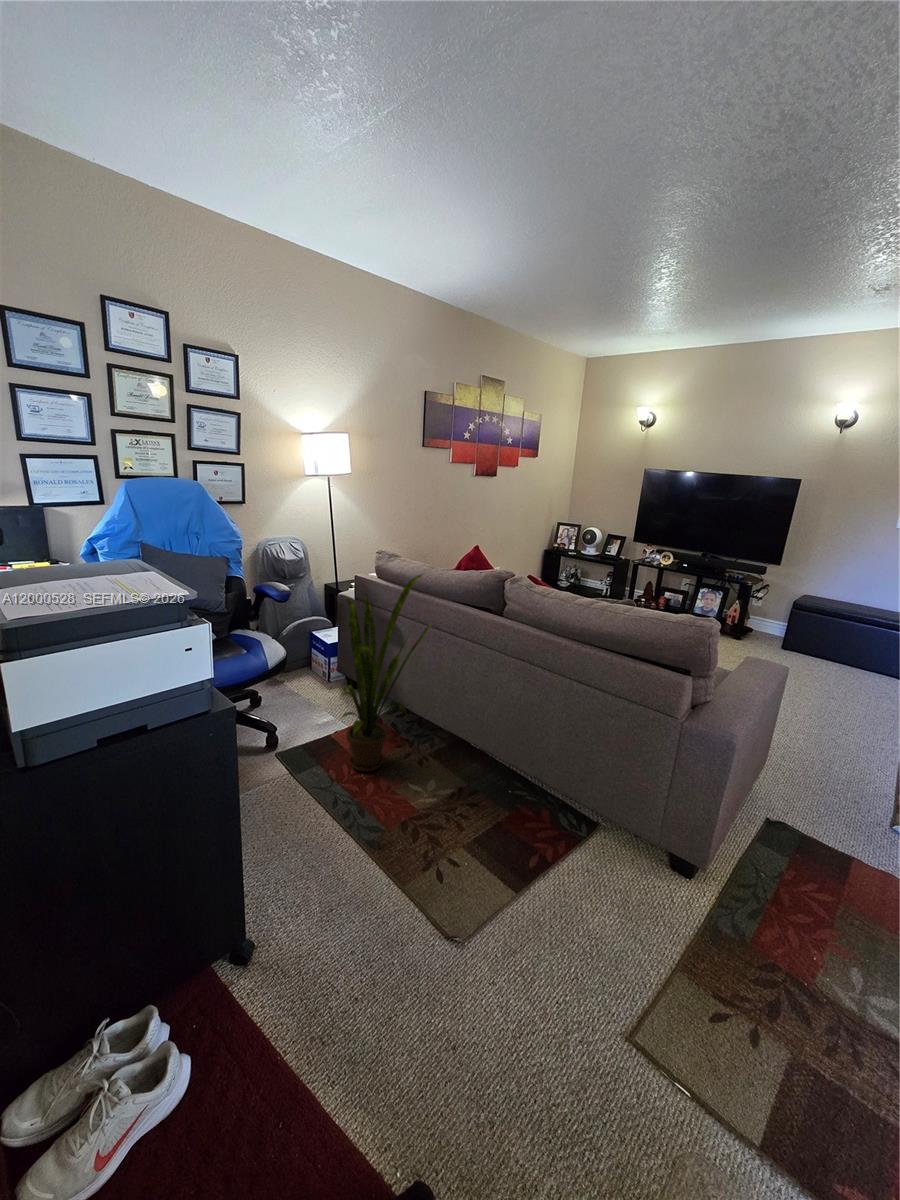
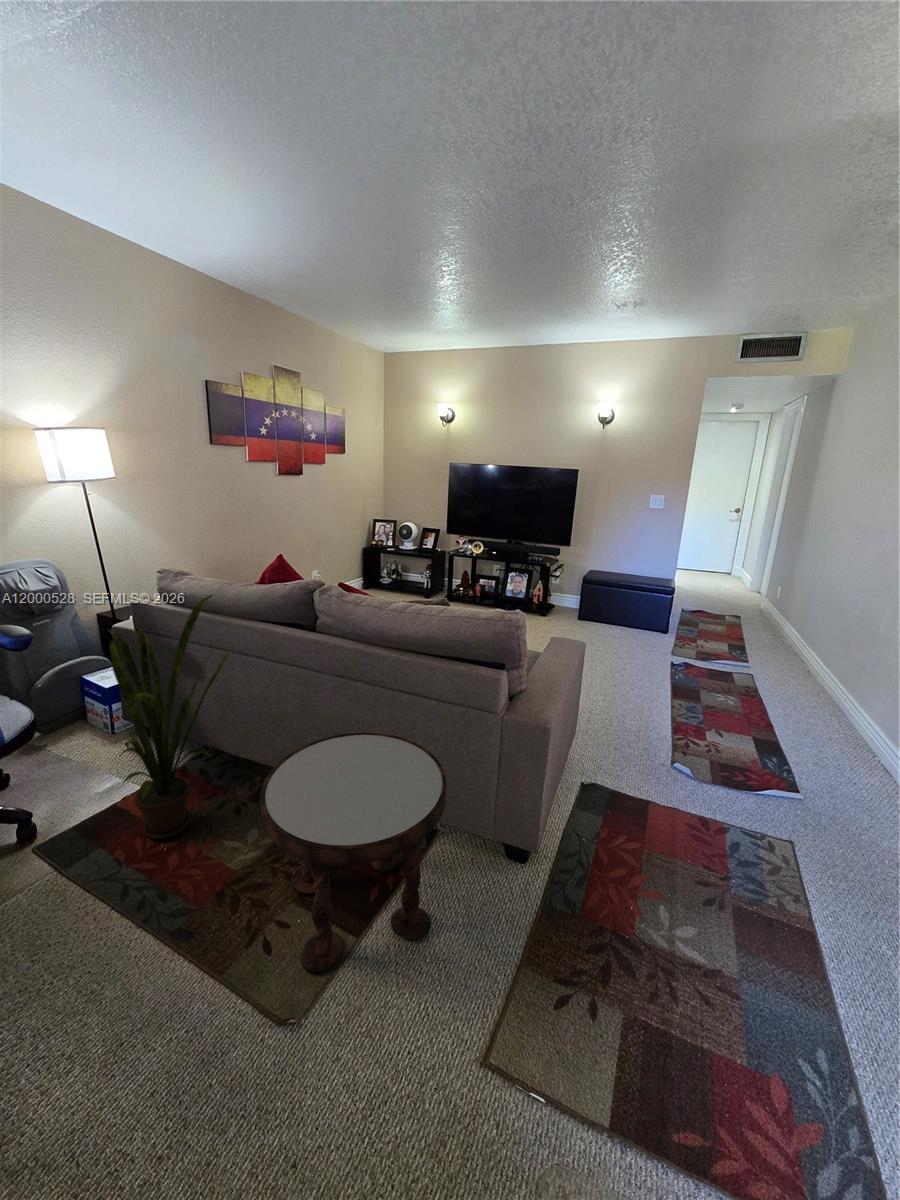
side table: none [449,711,617,913] -> present [260,733,446,973]

